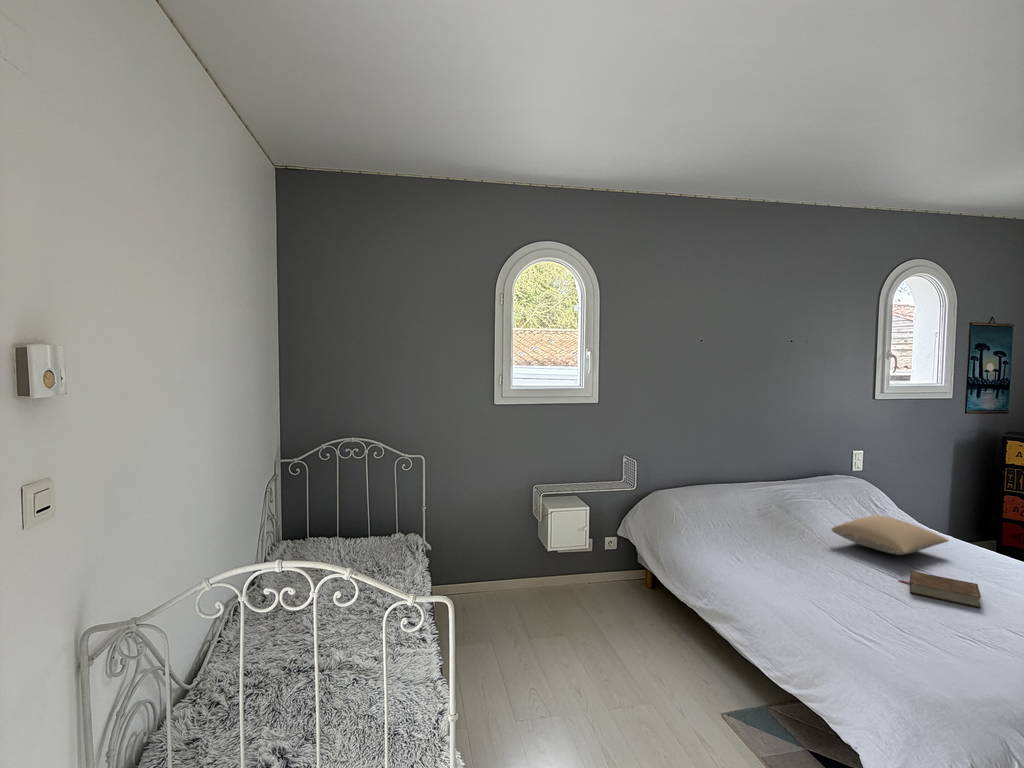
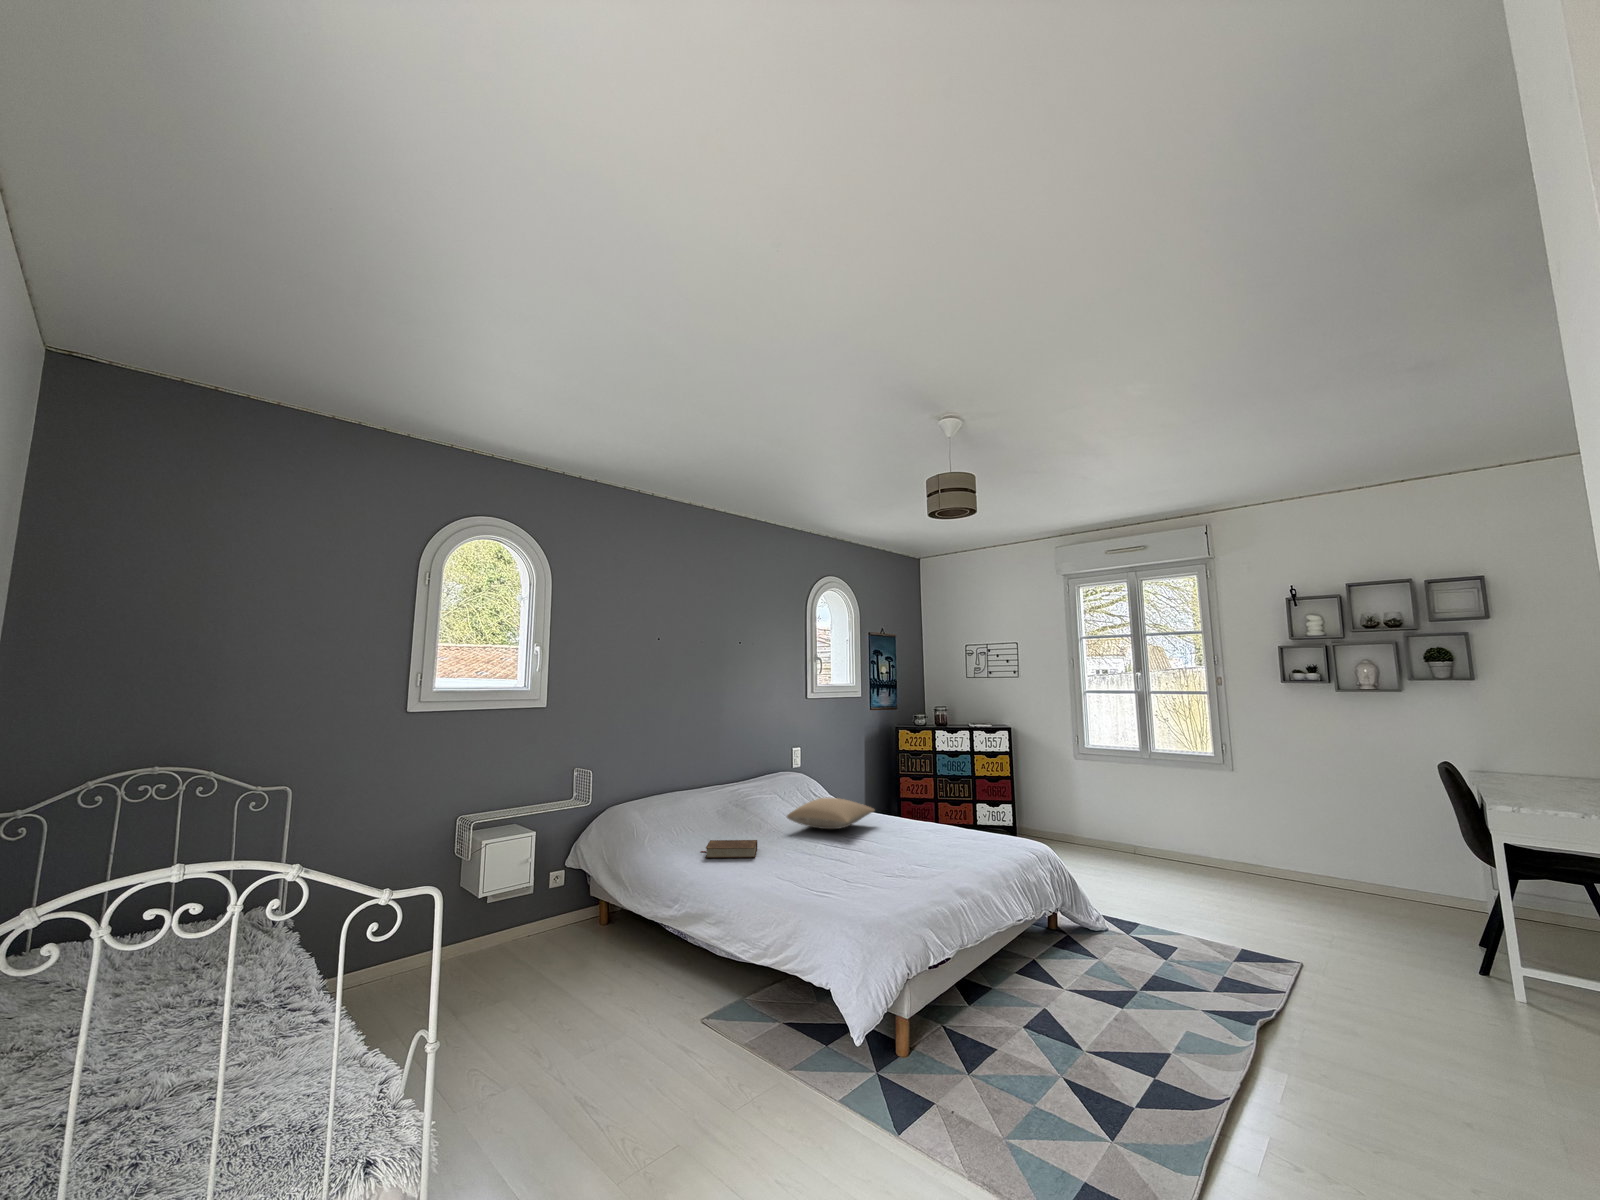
book: present [900,571,981,608] -> present [701,840,757,858]

